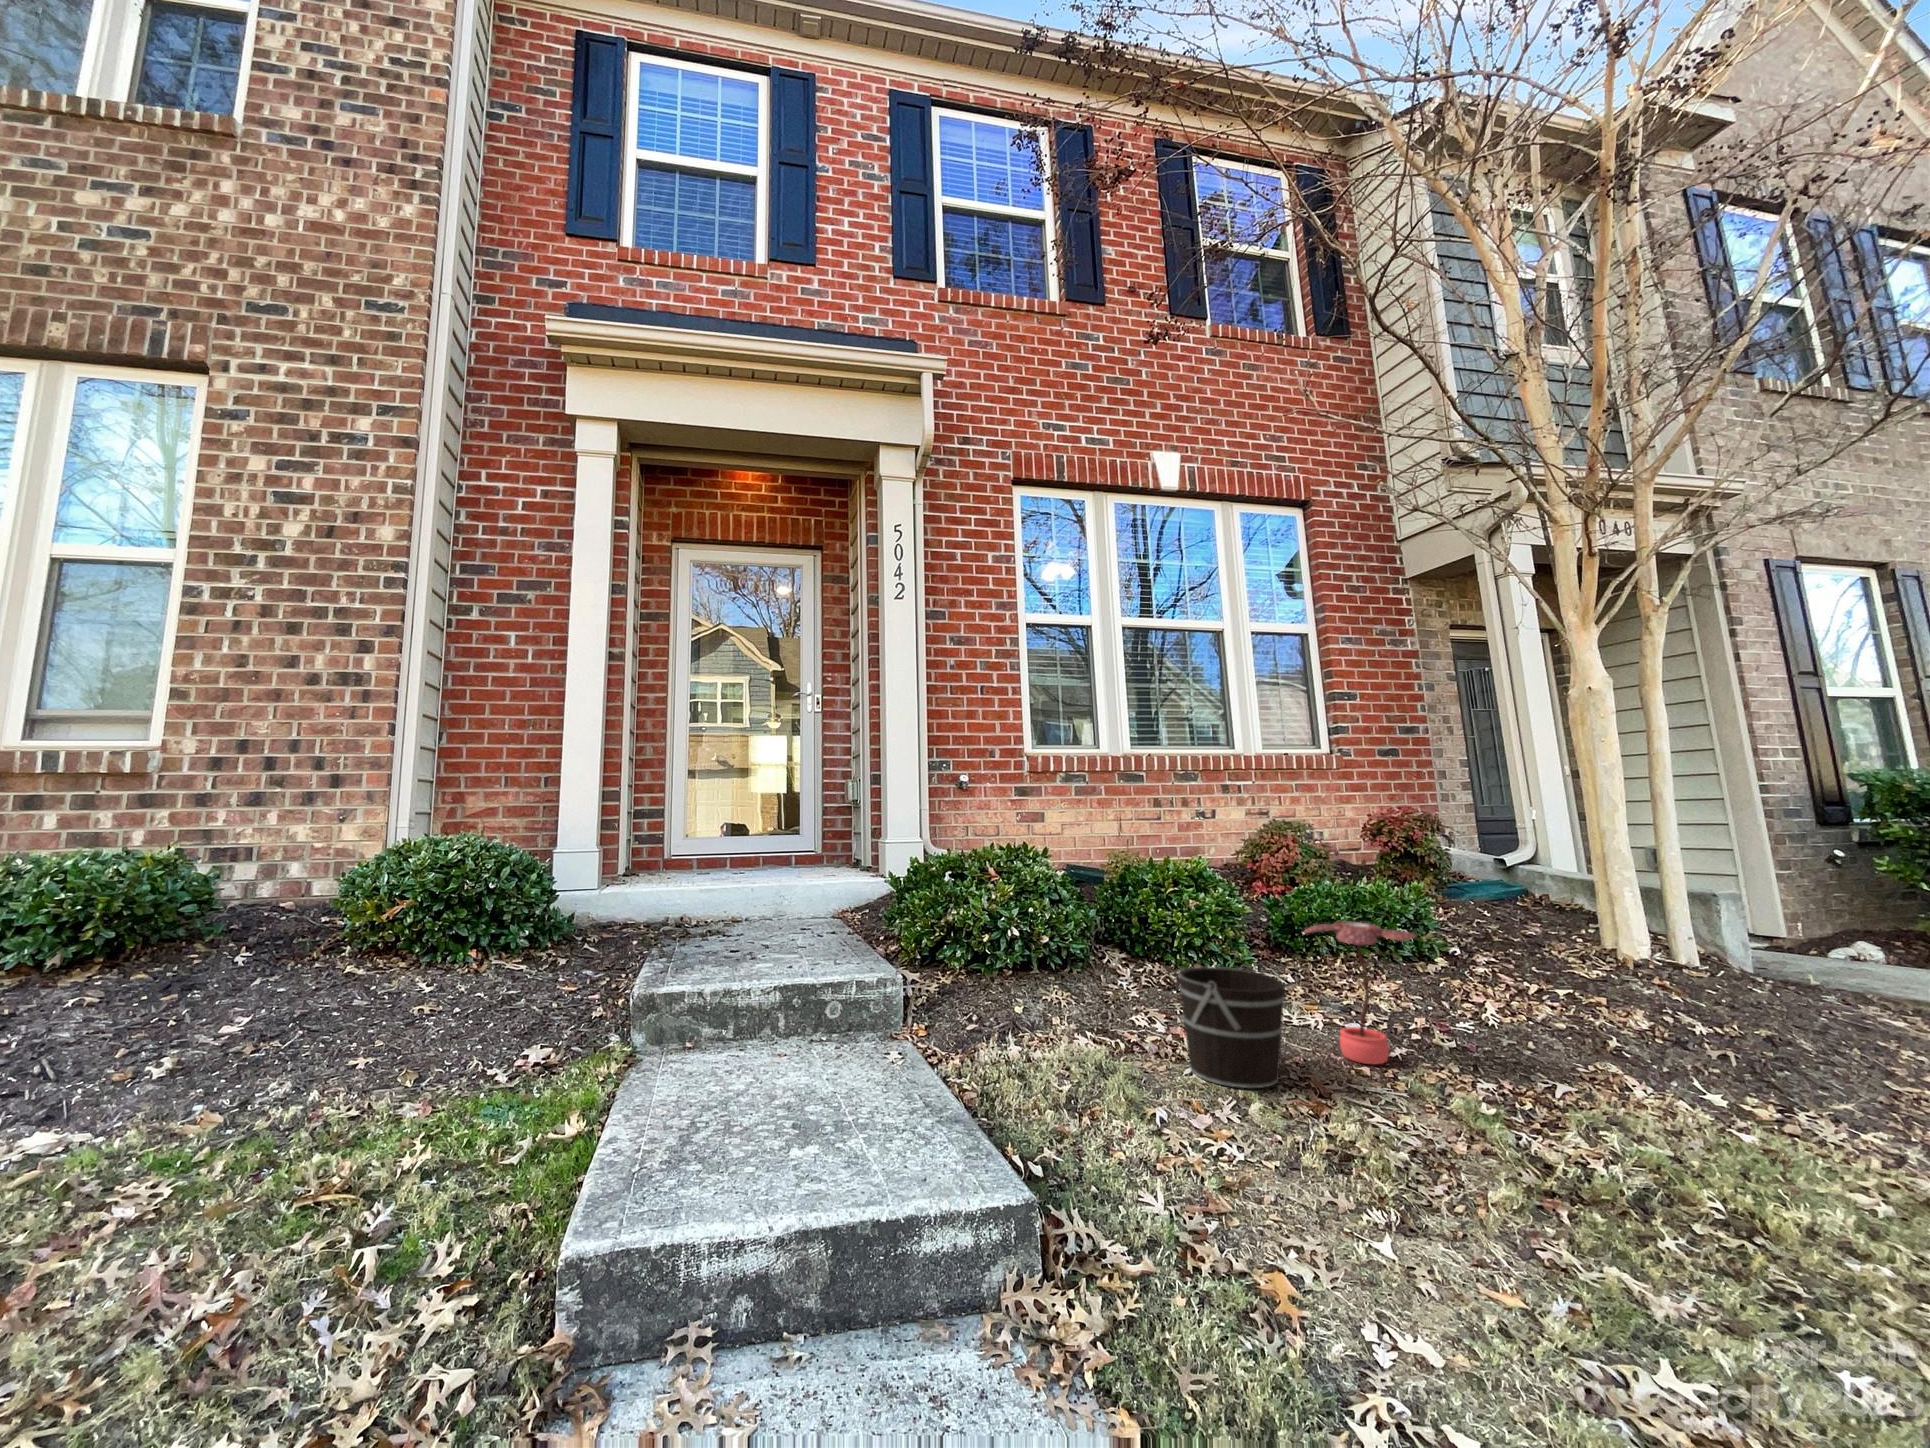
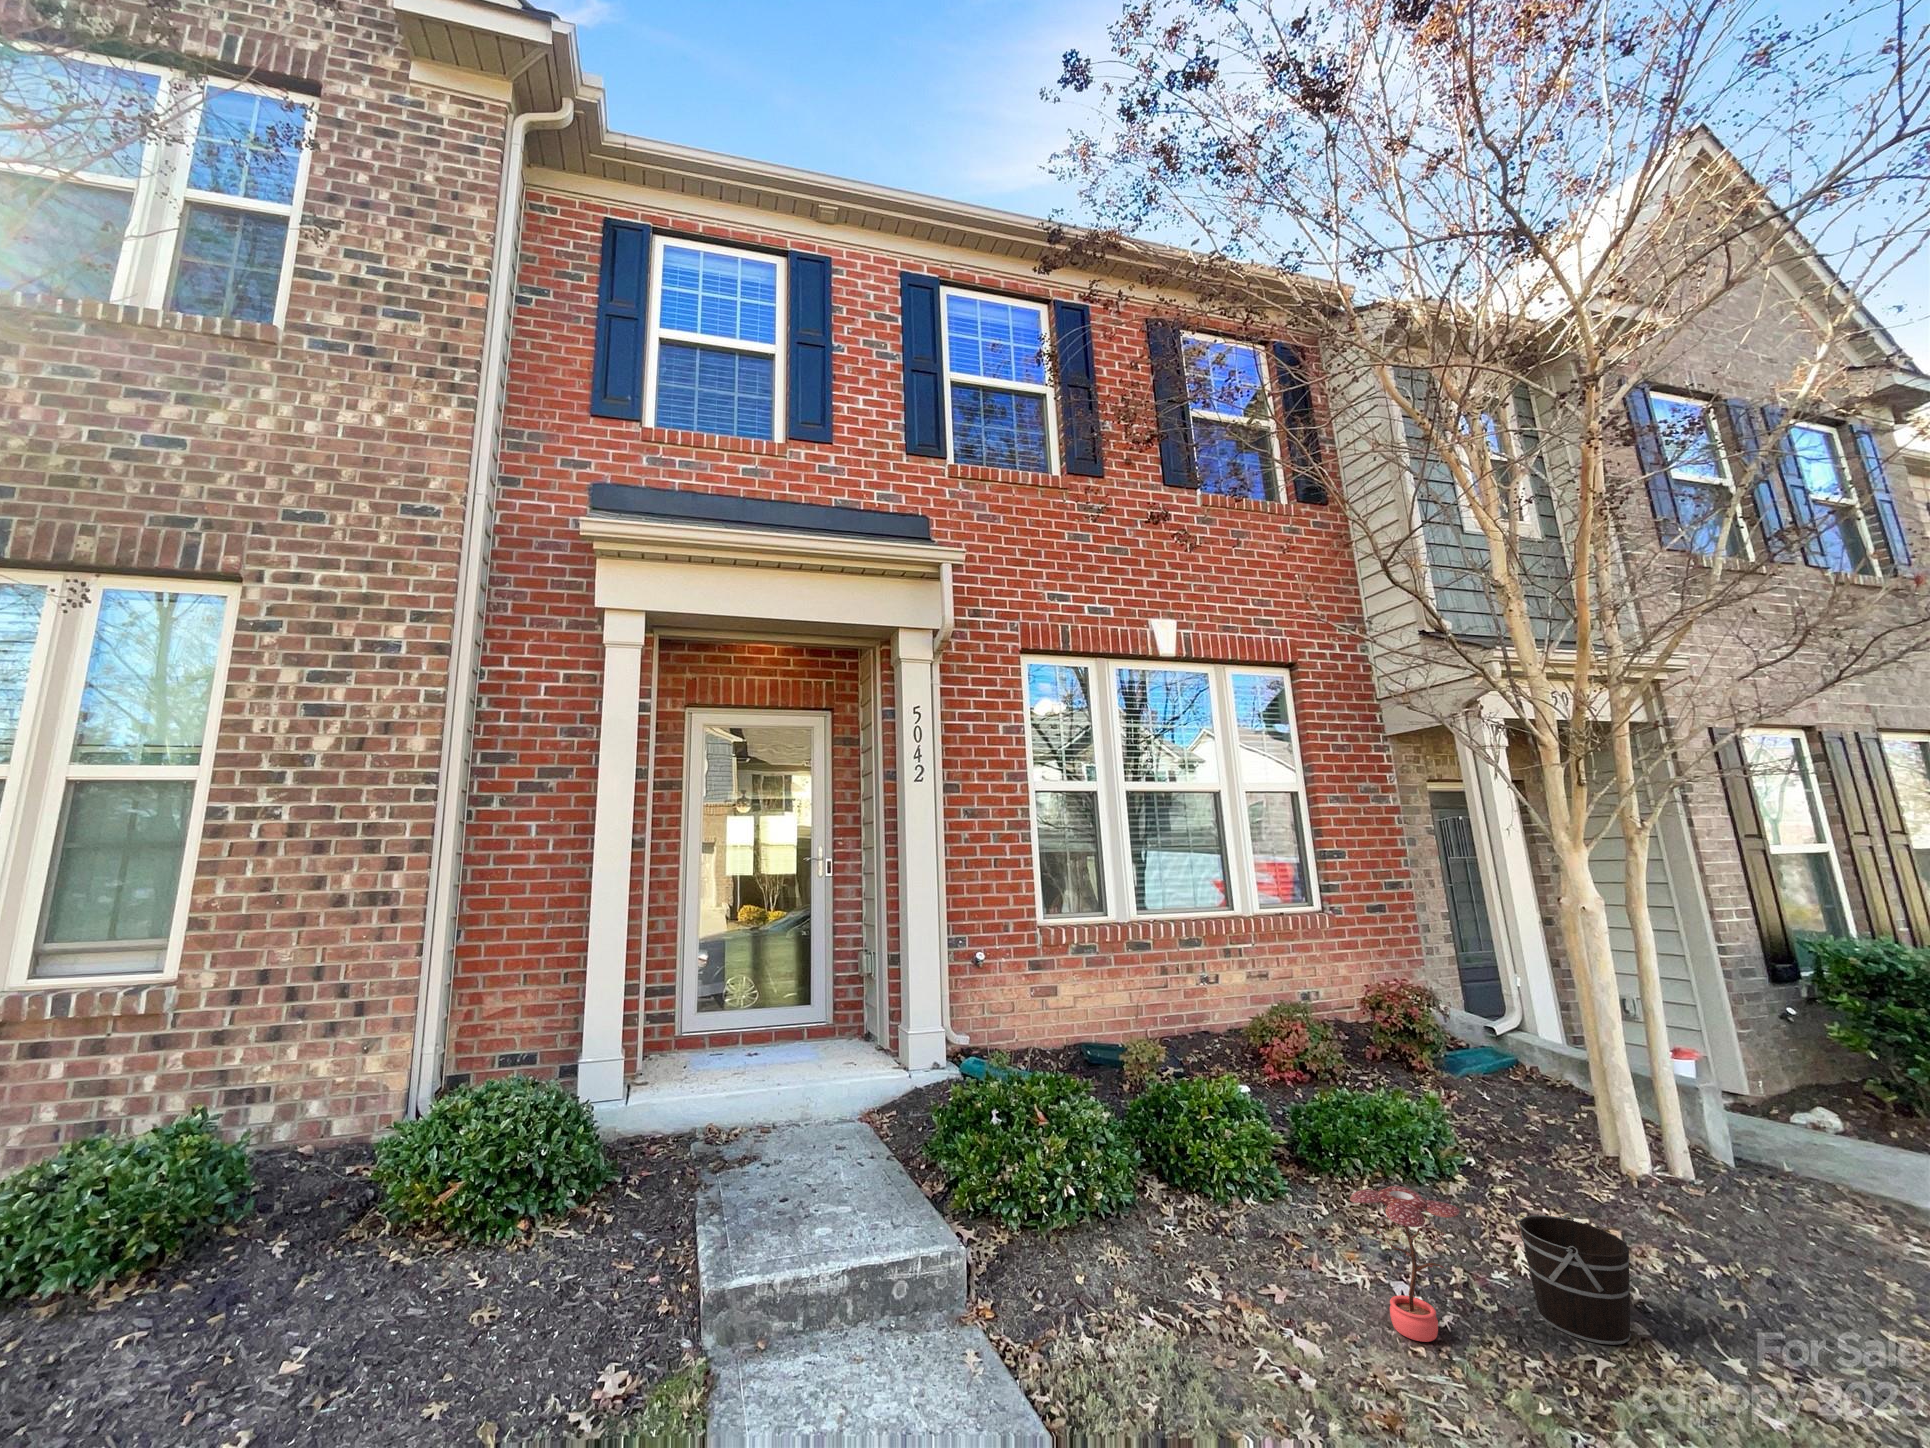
bucket: present [1178,967,1285,1088] -> present [1515,1214,1631,1345]

